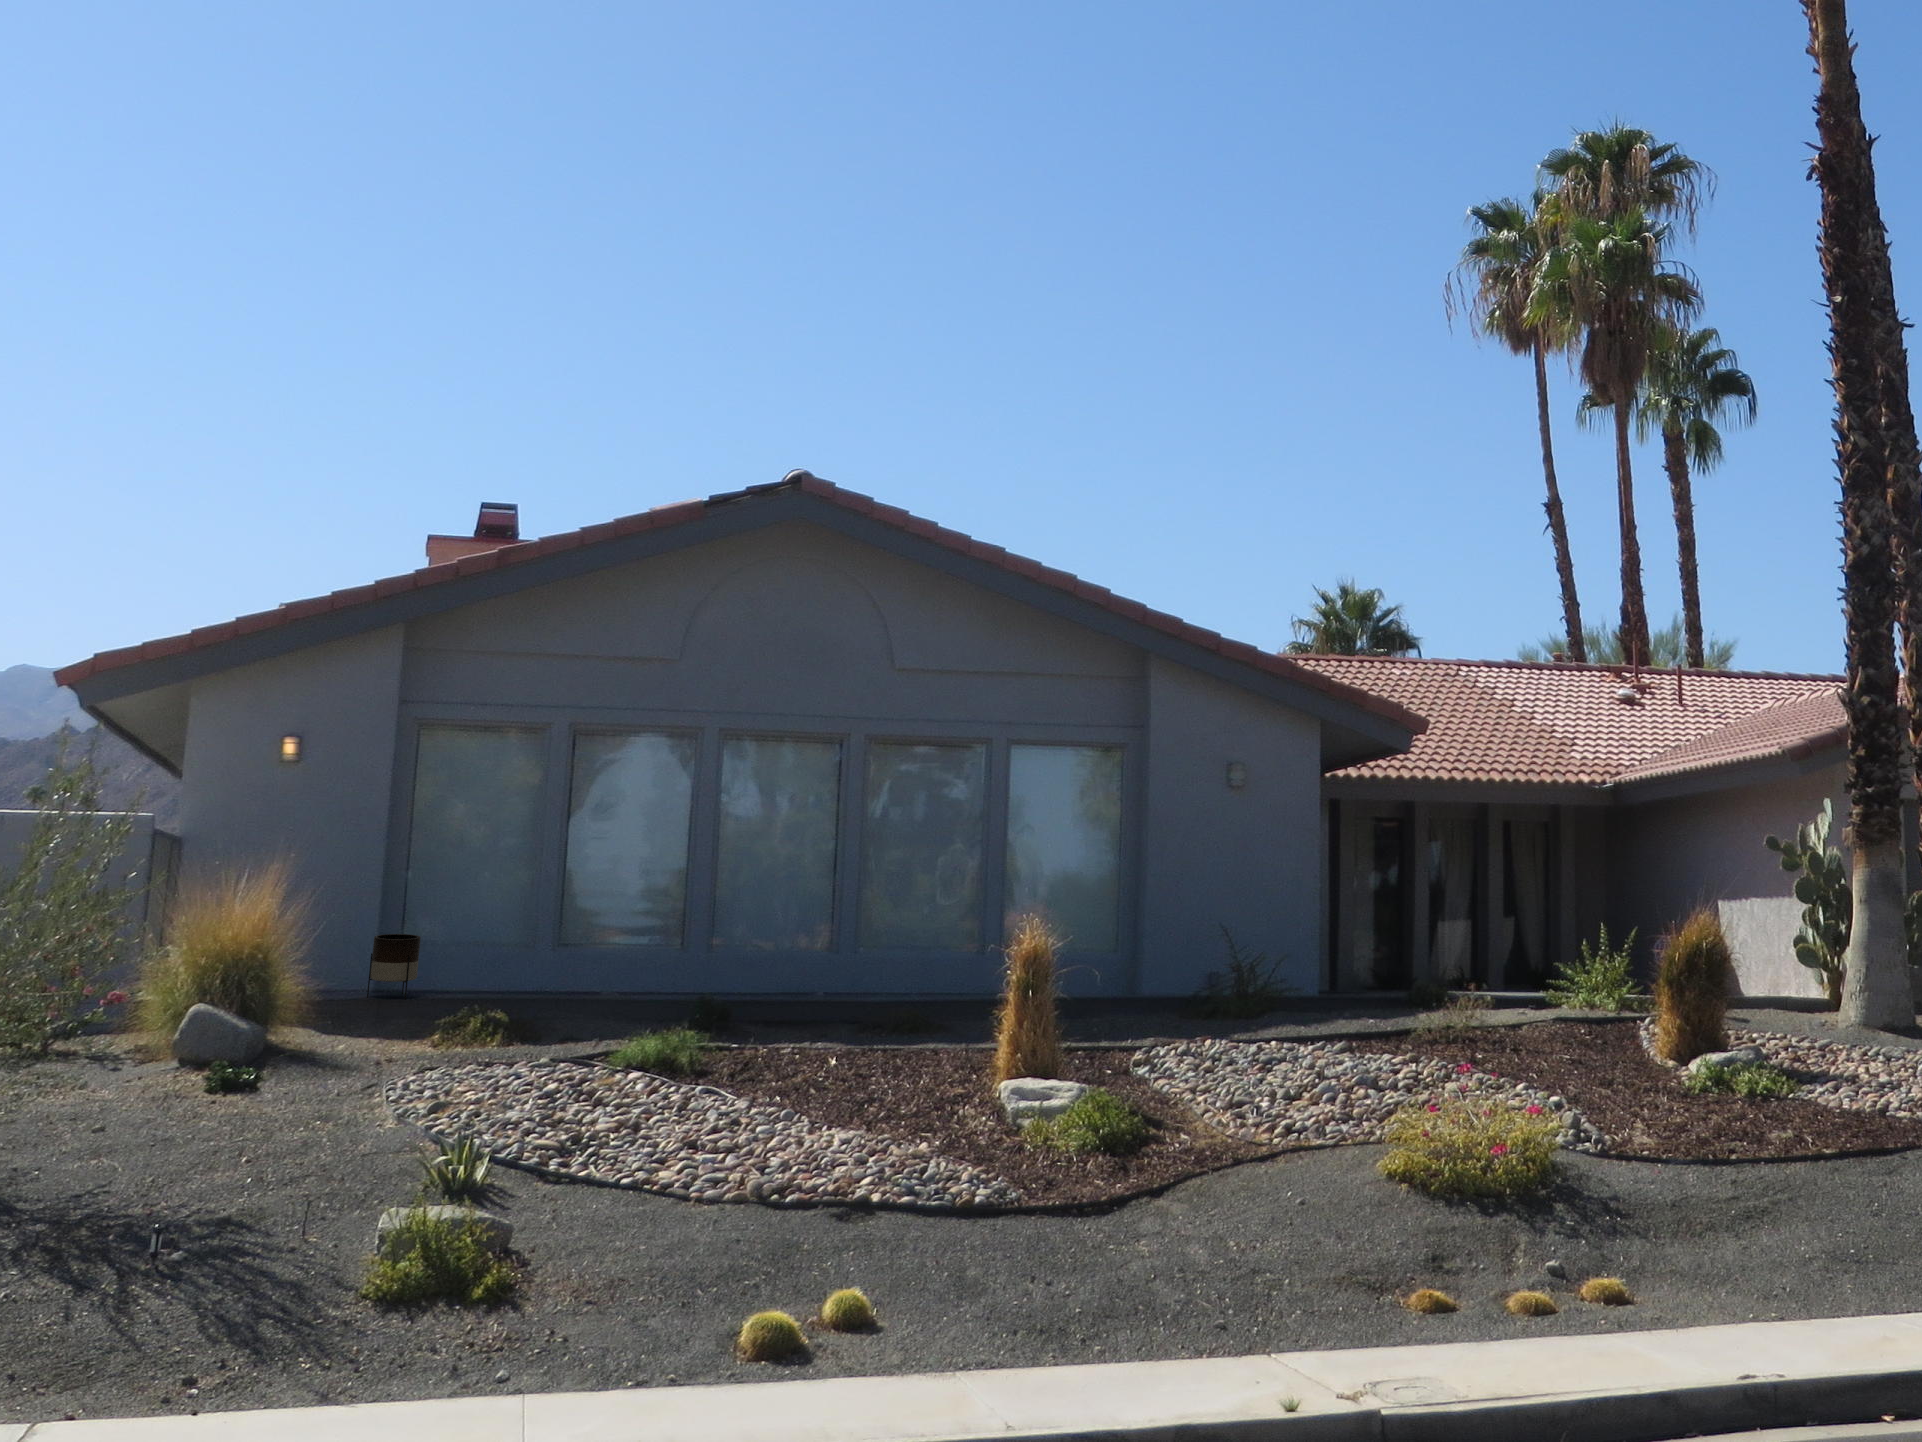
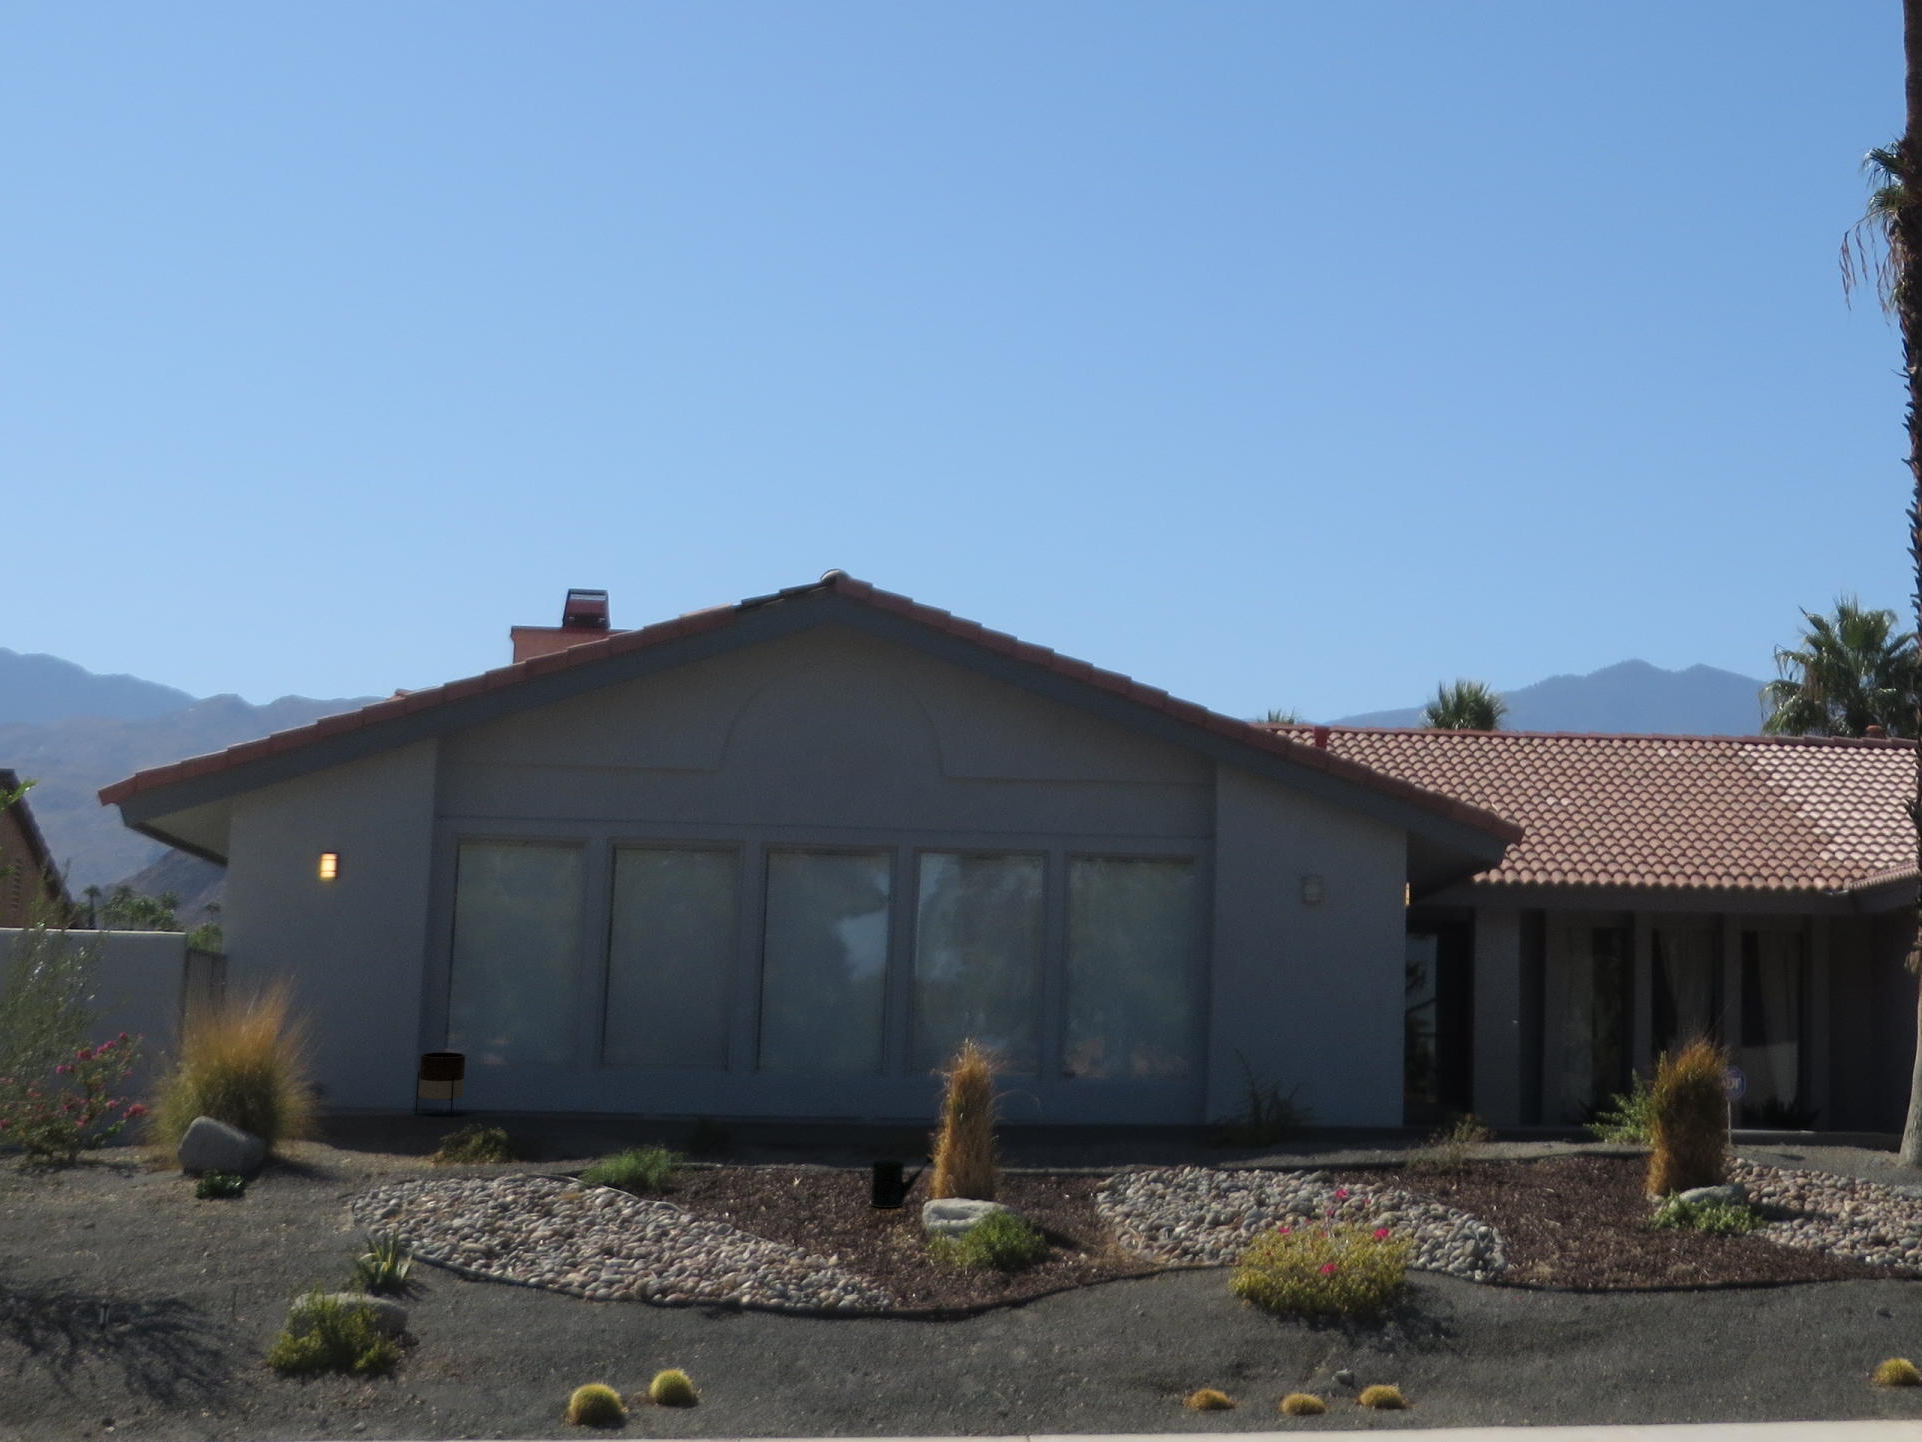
watering can: none [929,1034,1006,1090] -> present [865,1157,933,1208]

